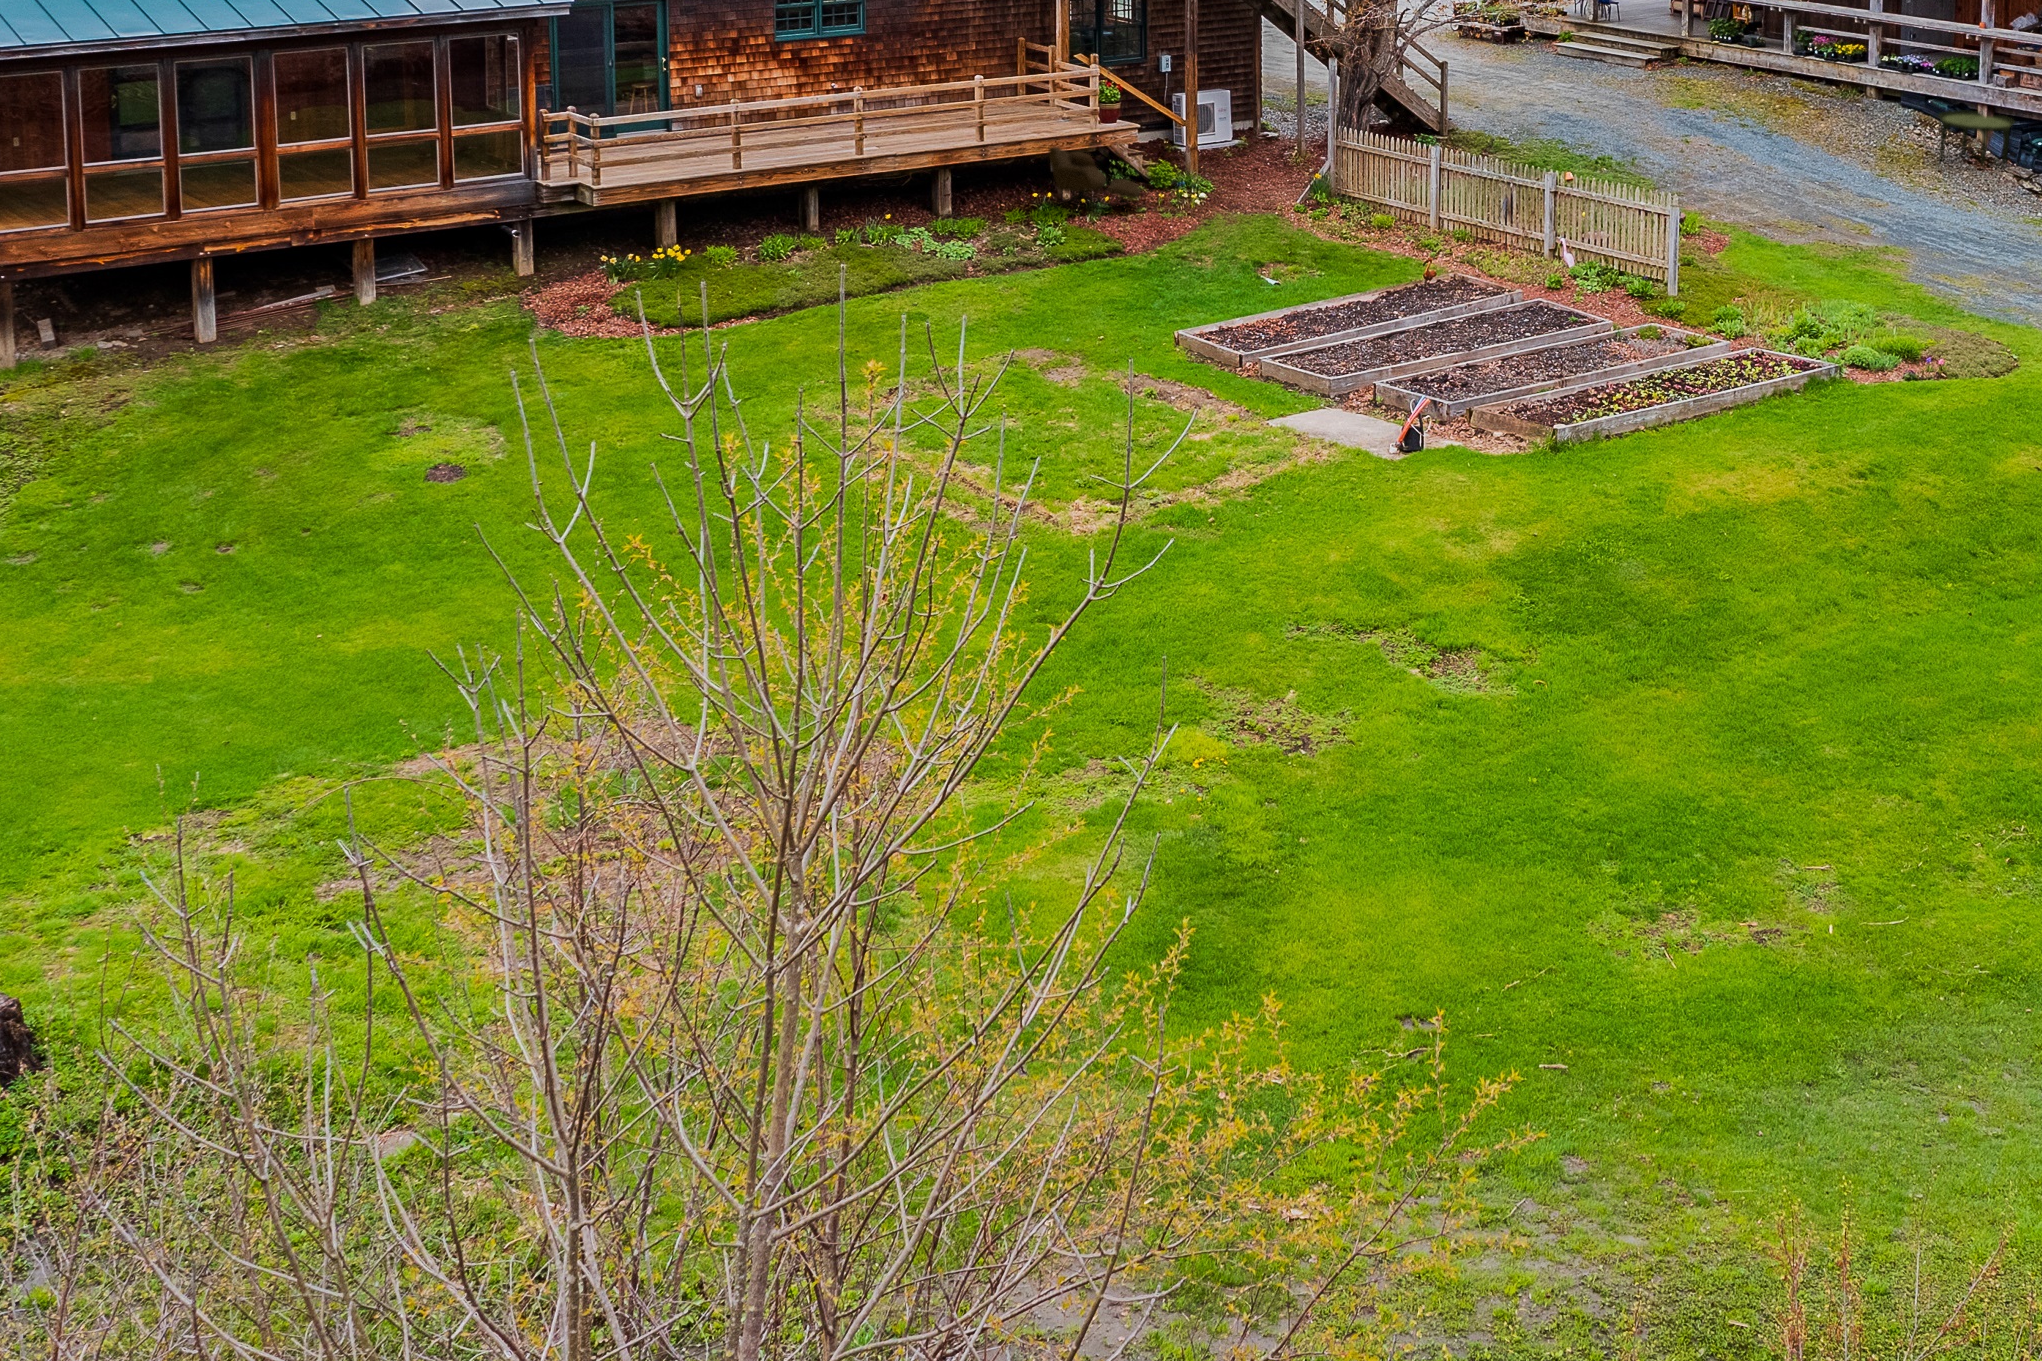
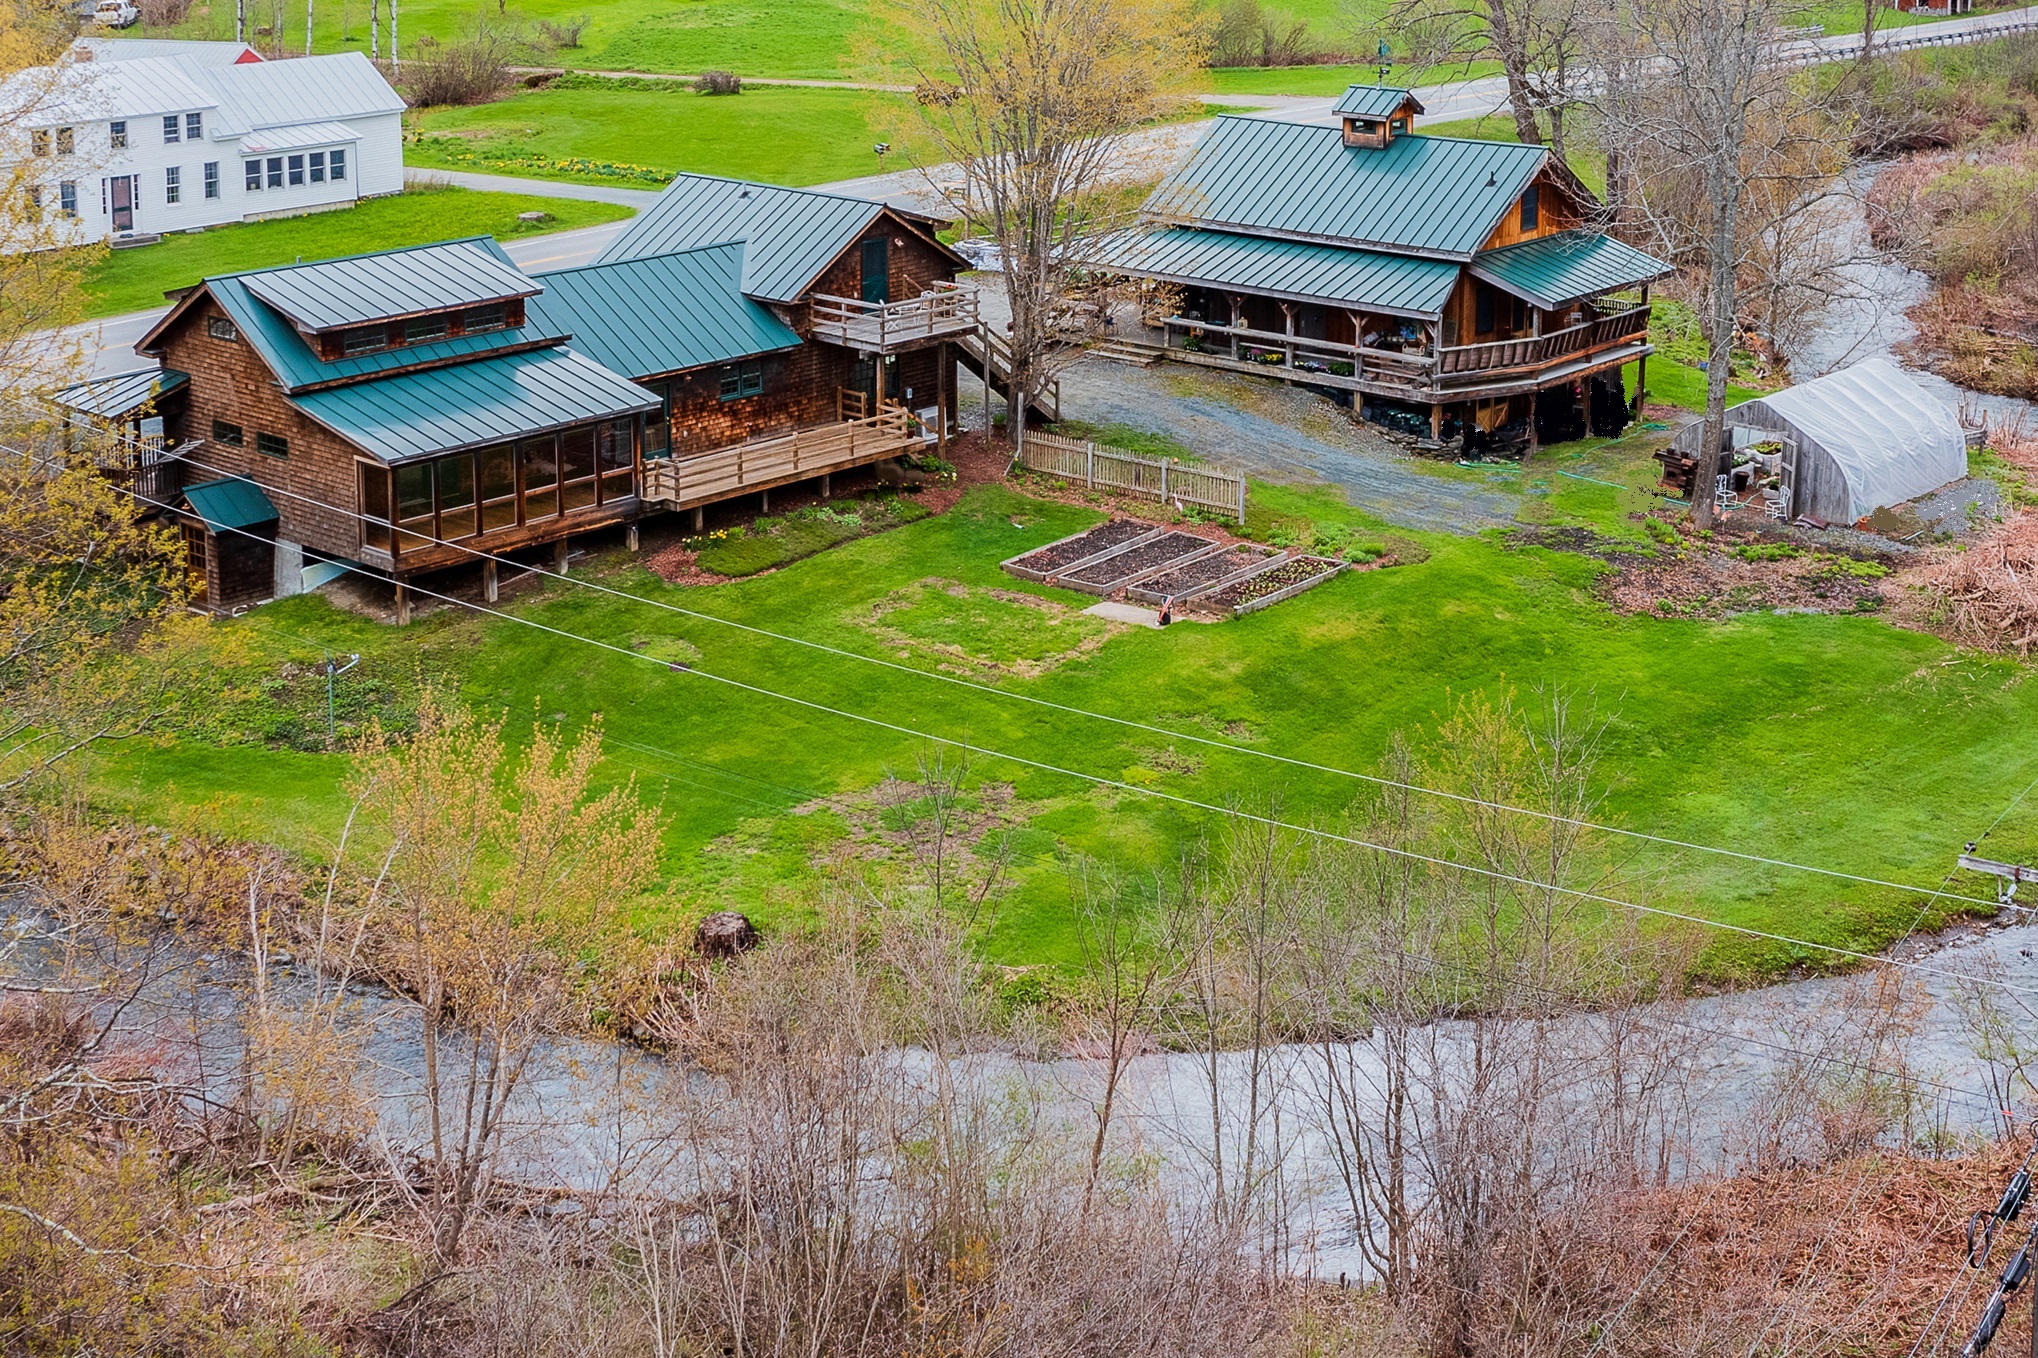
round table: present [1938,111,2014,169] -> none [1339,396,1382,431]

